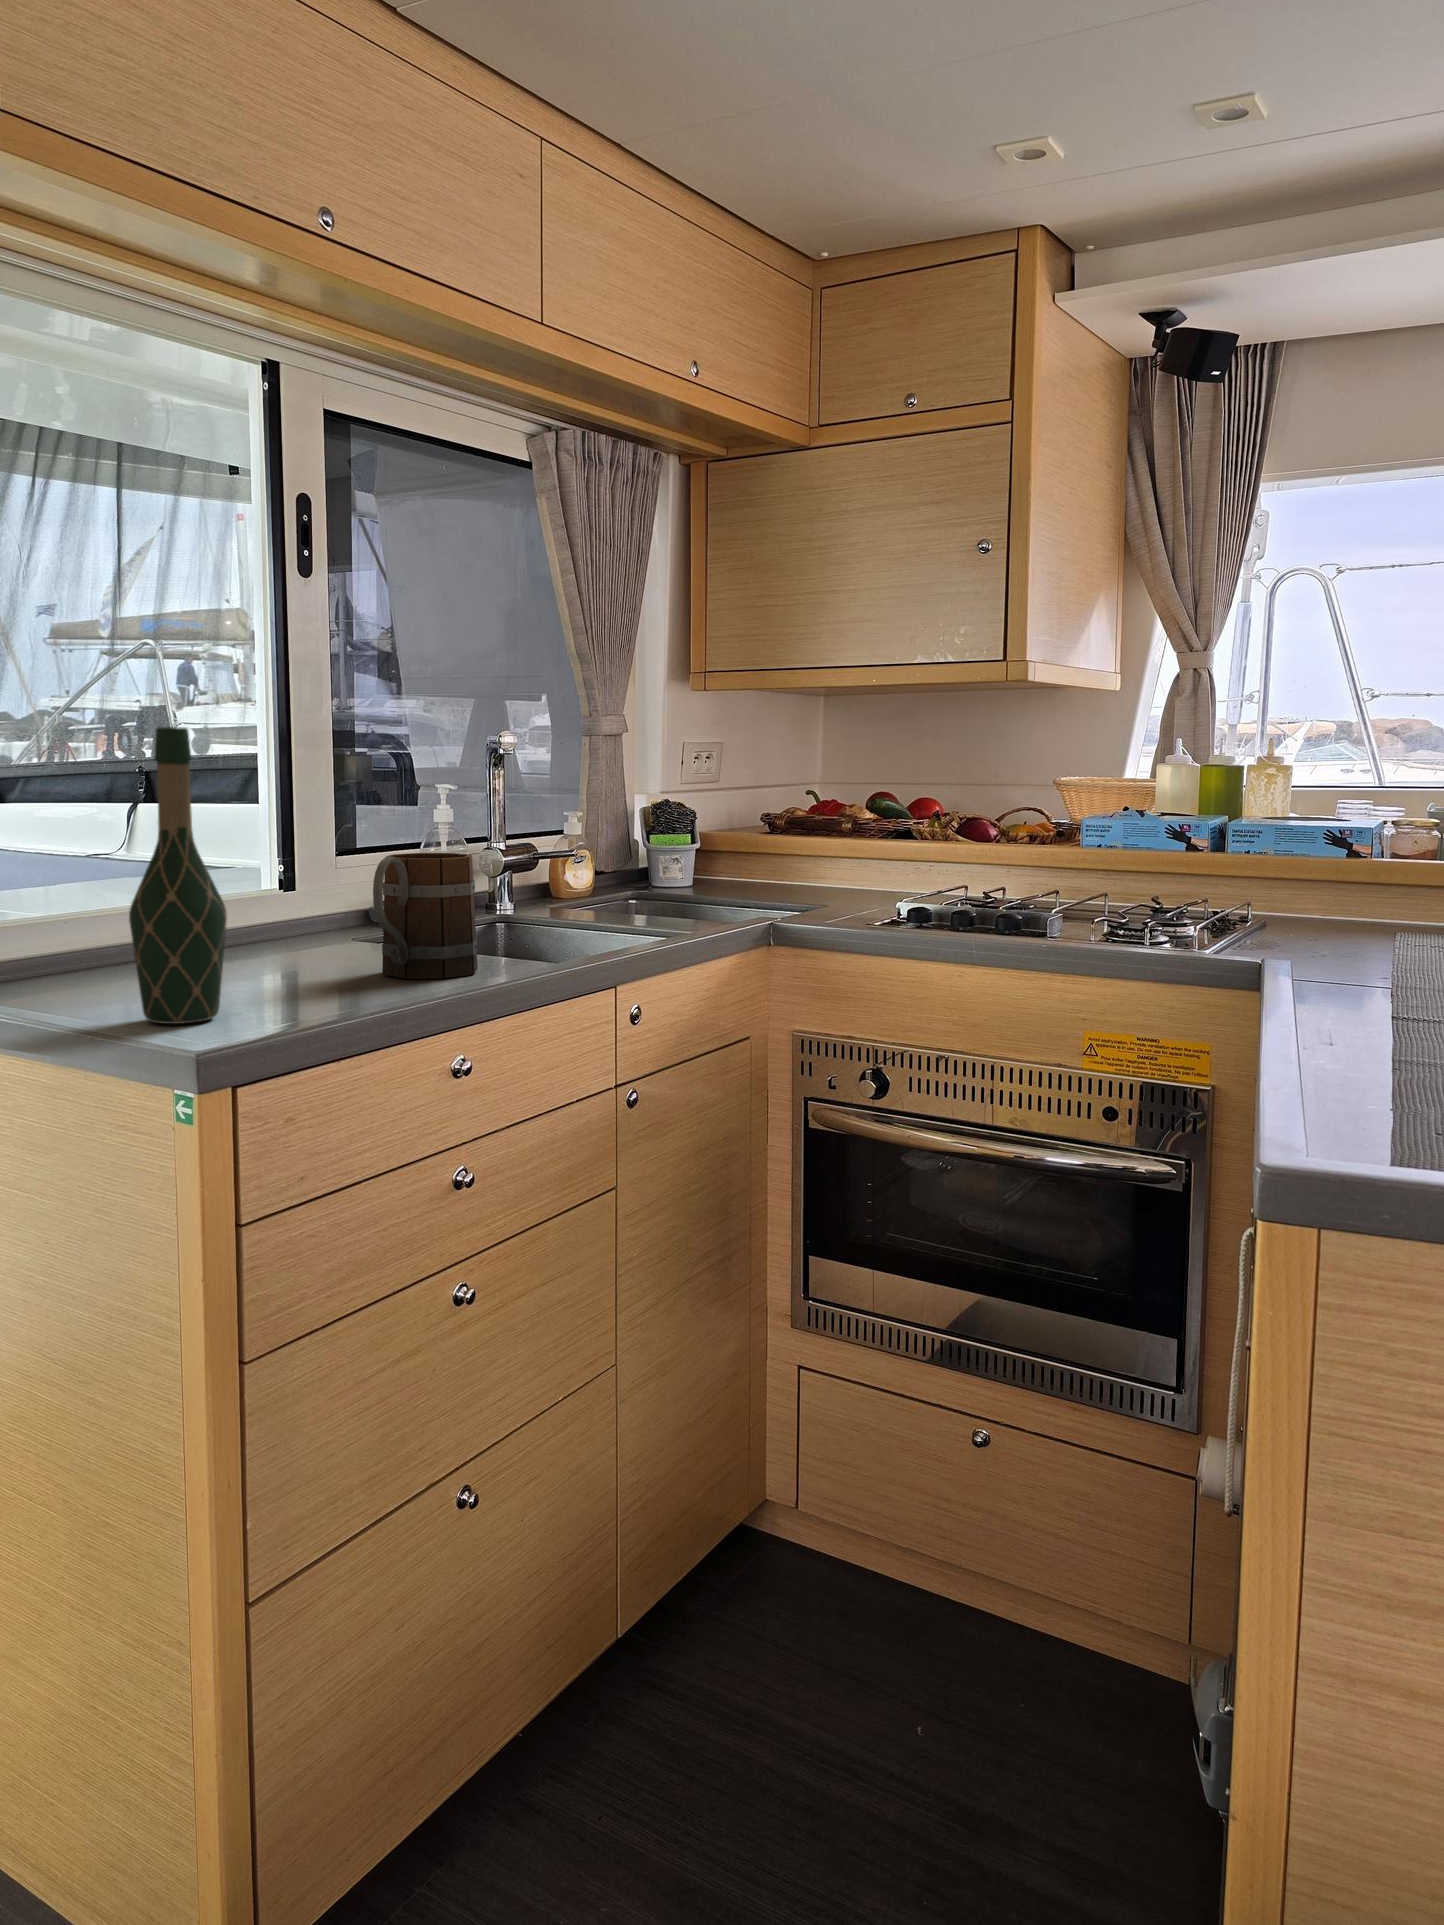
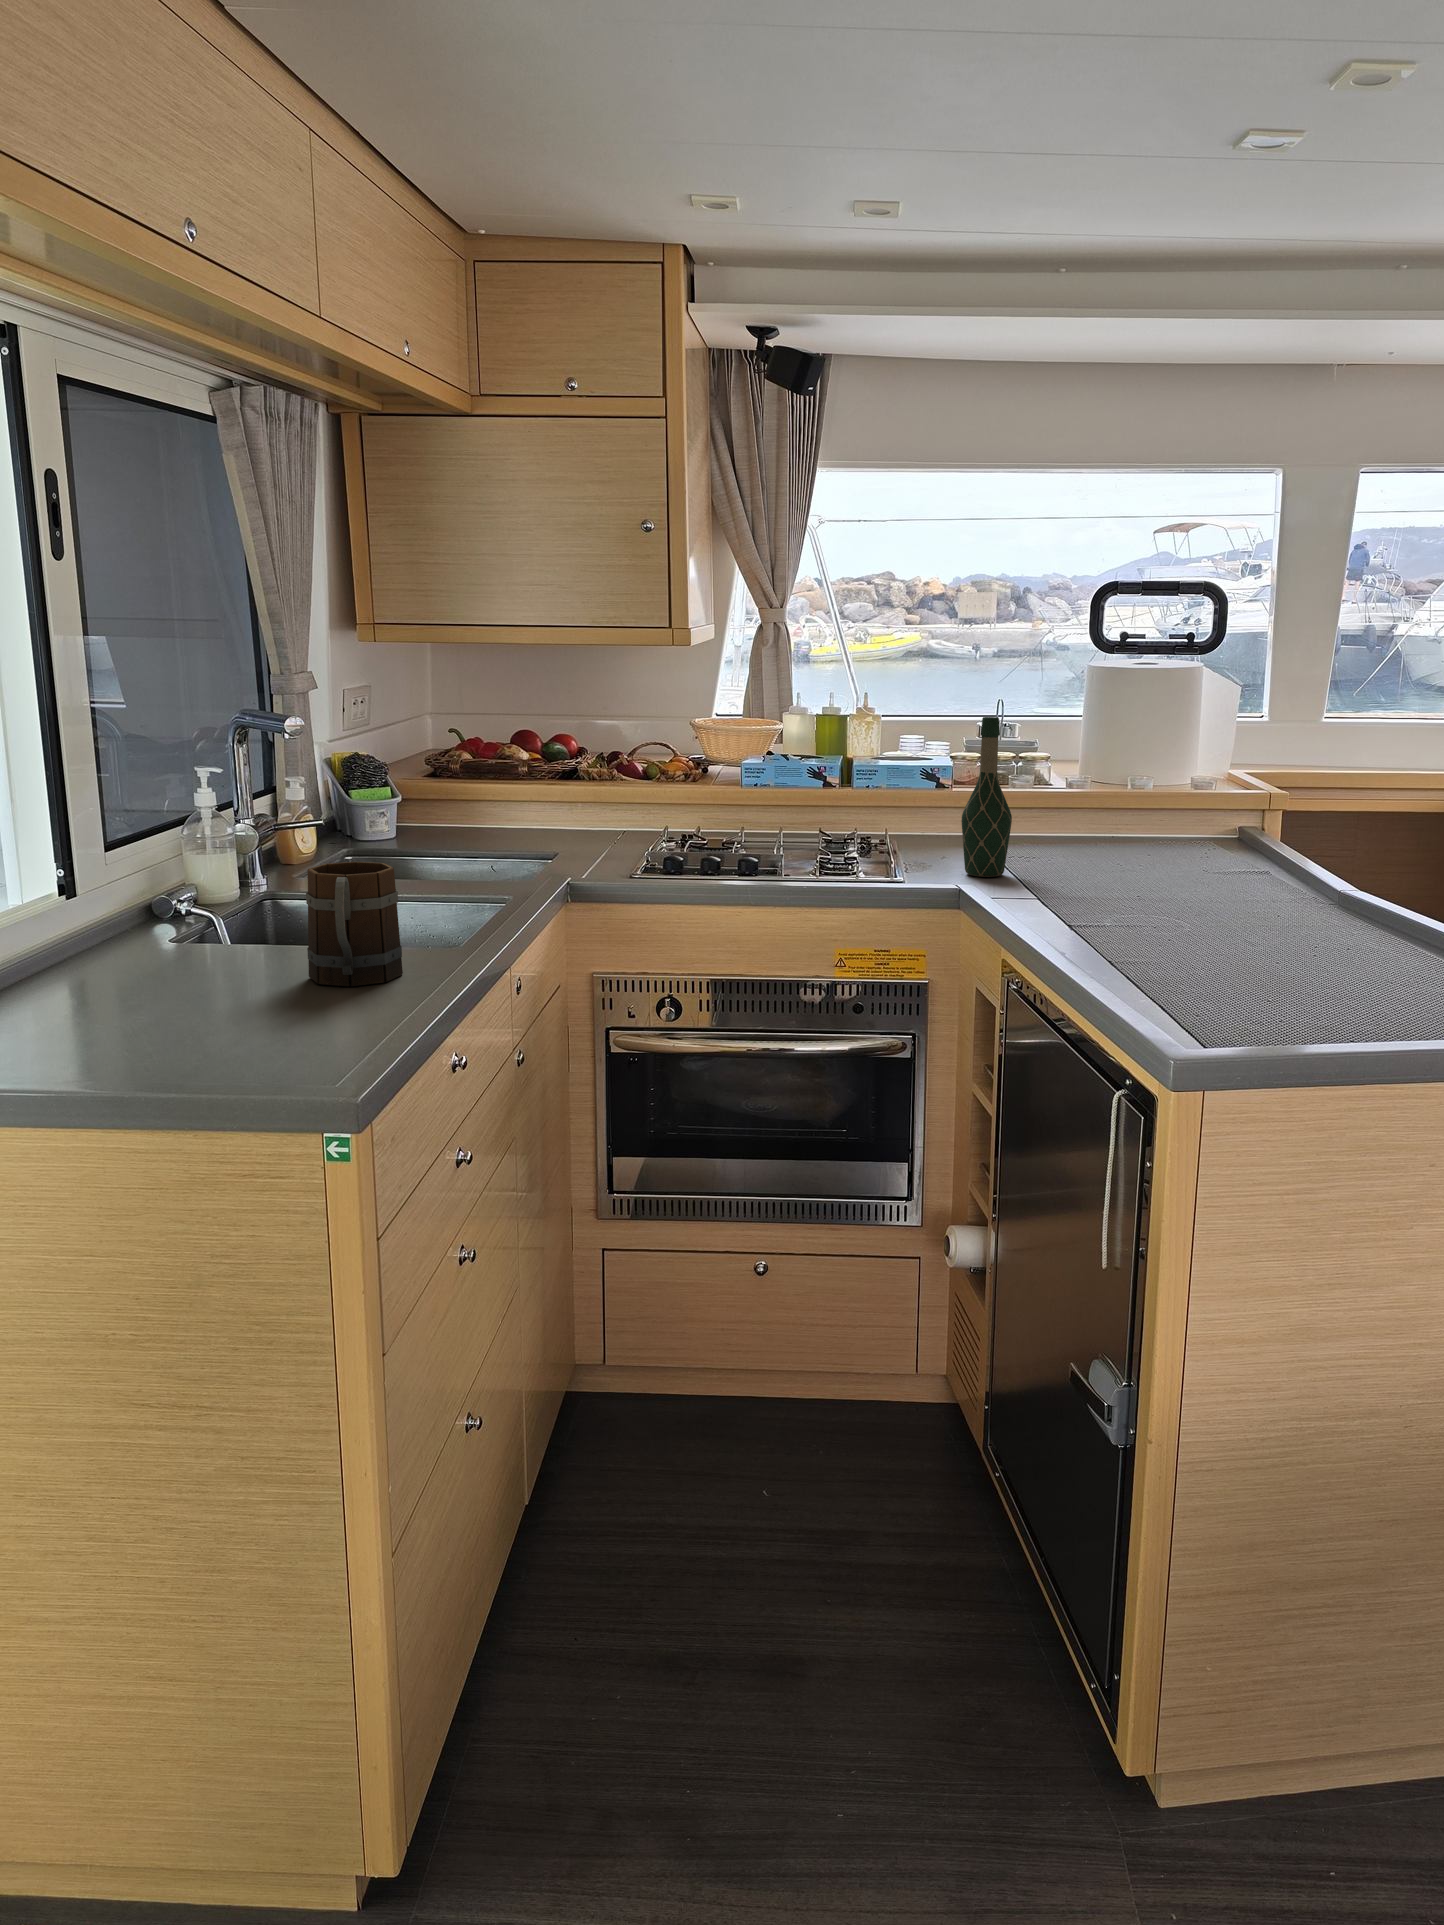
wine bottle: present [129,727,227,1024] -> present [961,717,1012,877]

